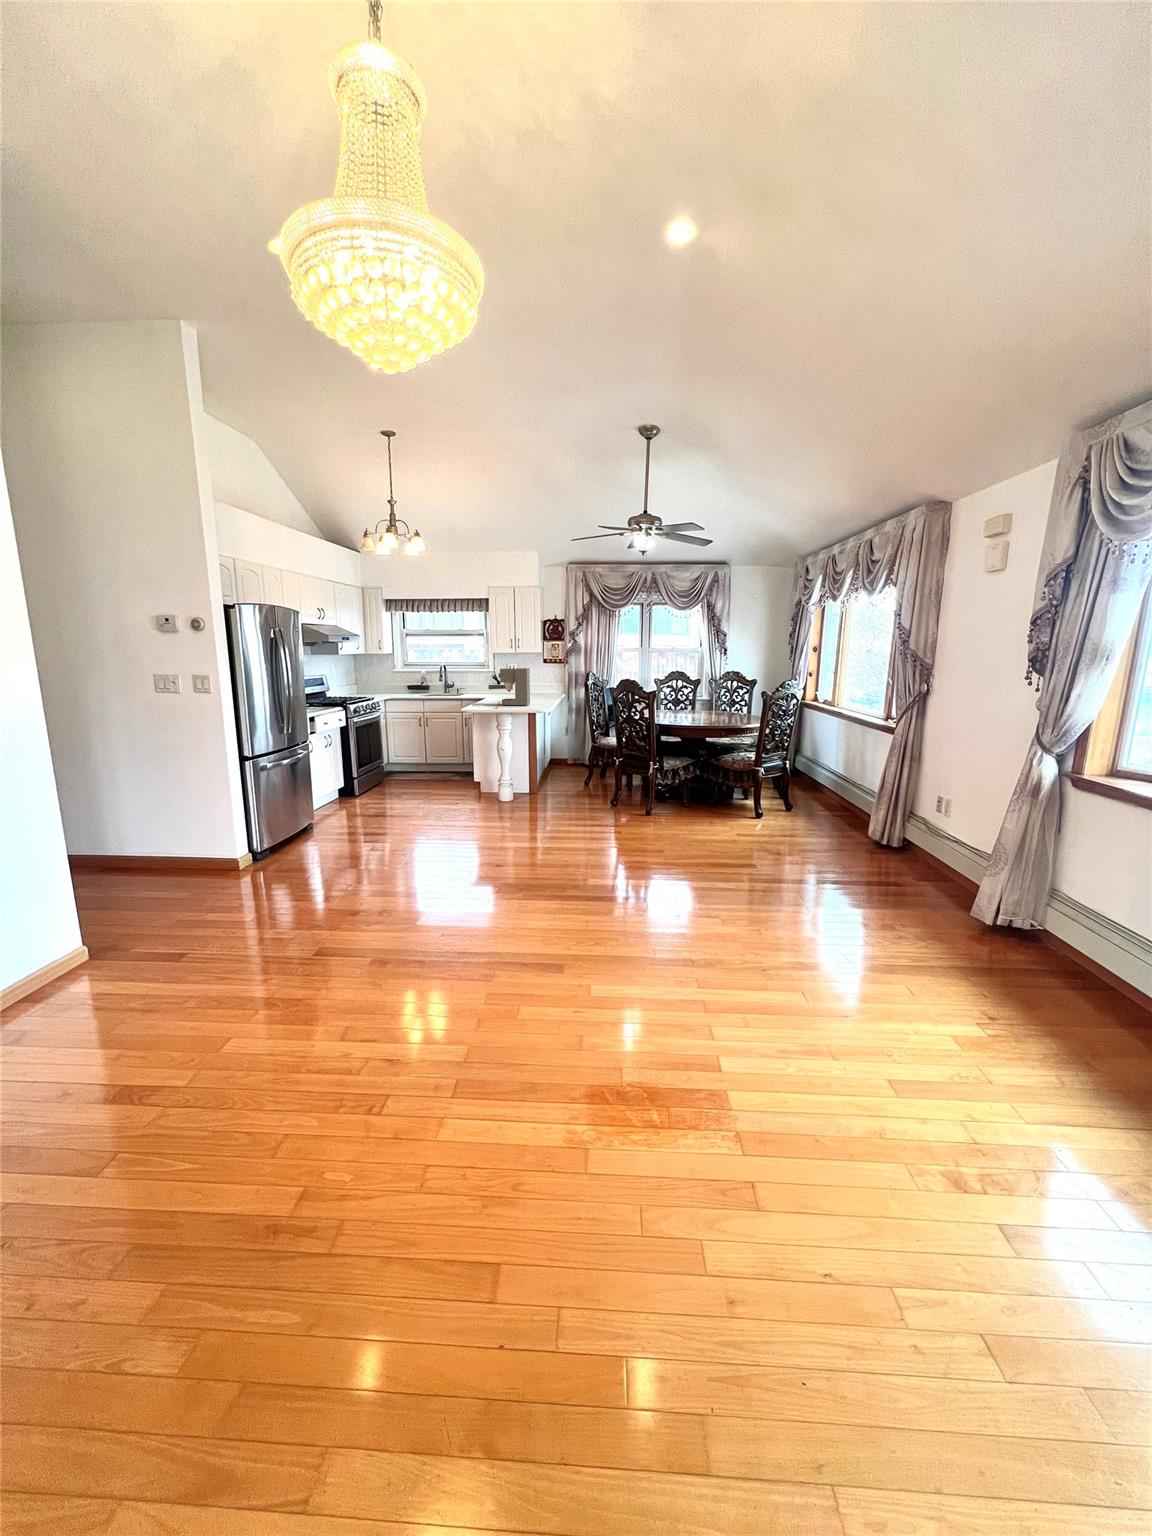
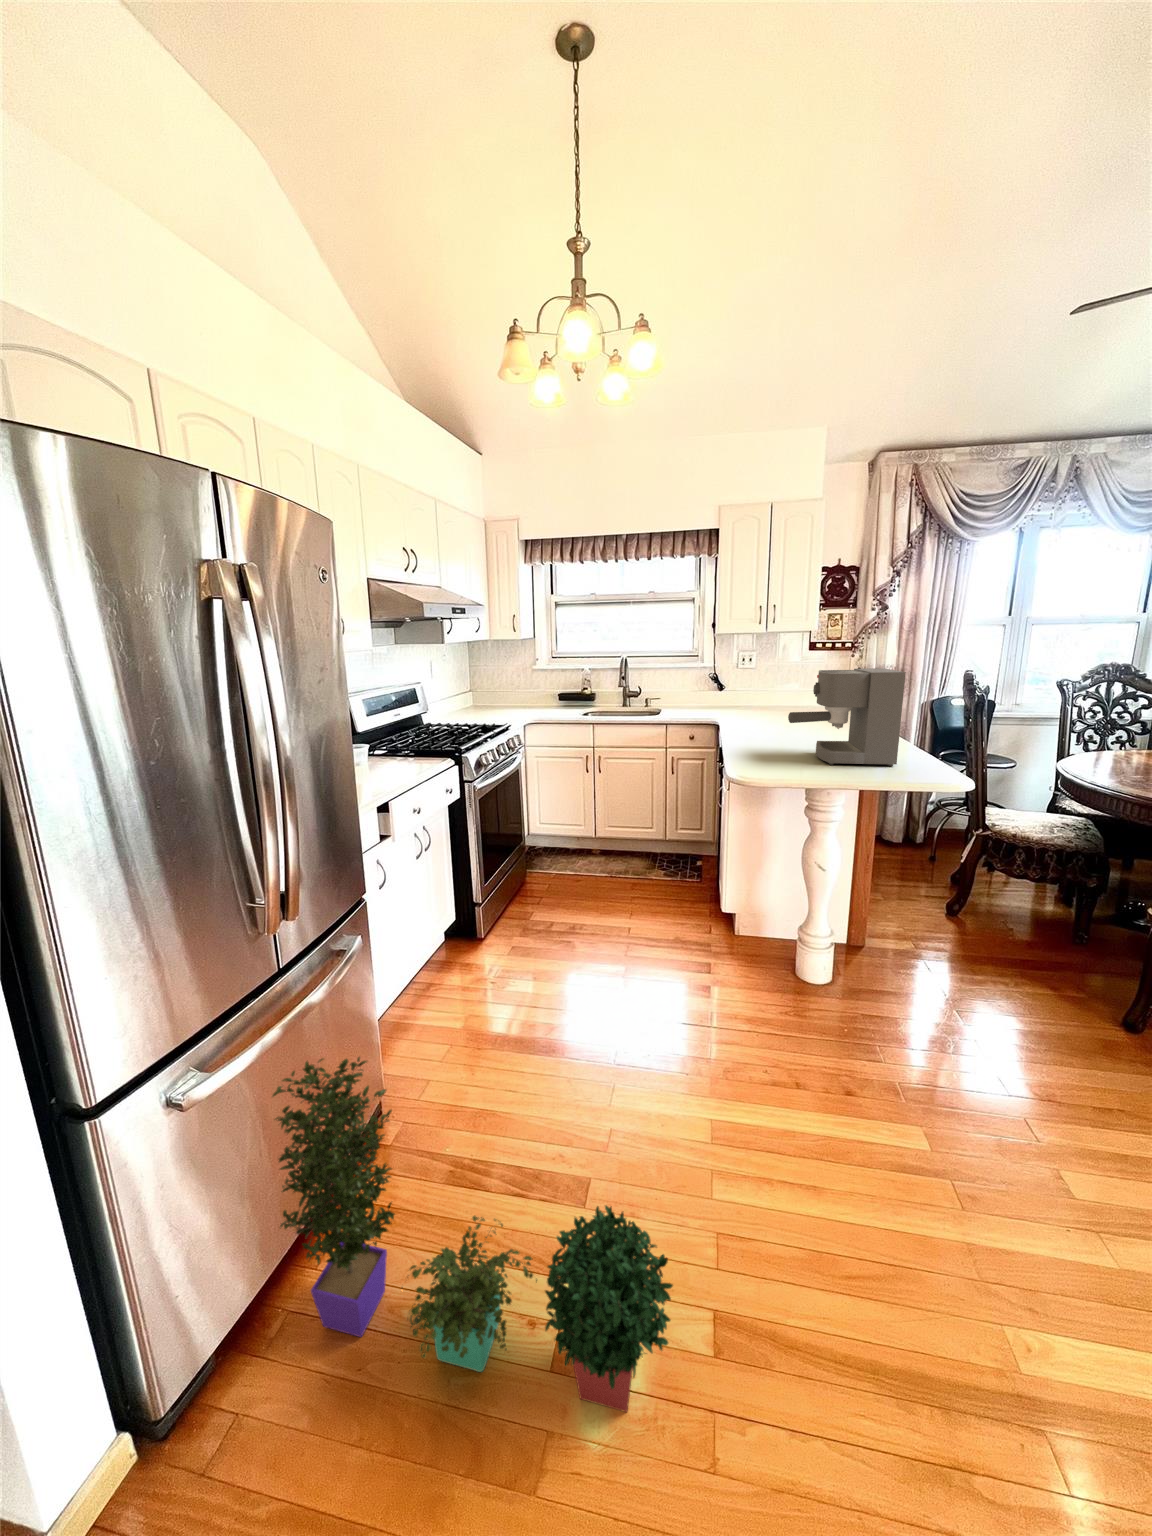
potted plant: none [288,766,401,853] -> present [273,1057,673,1412]

